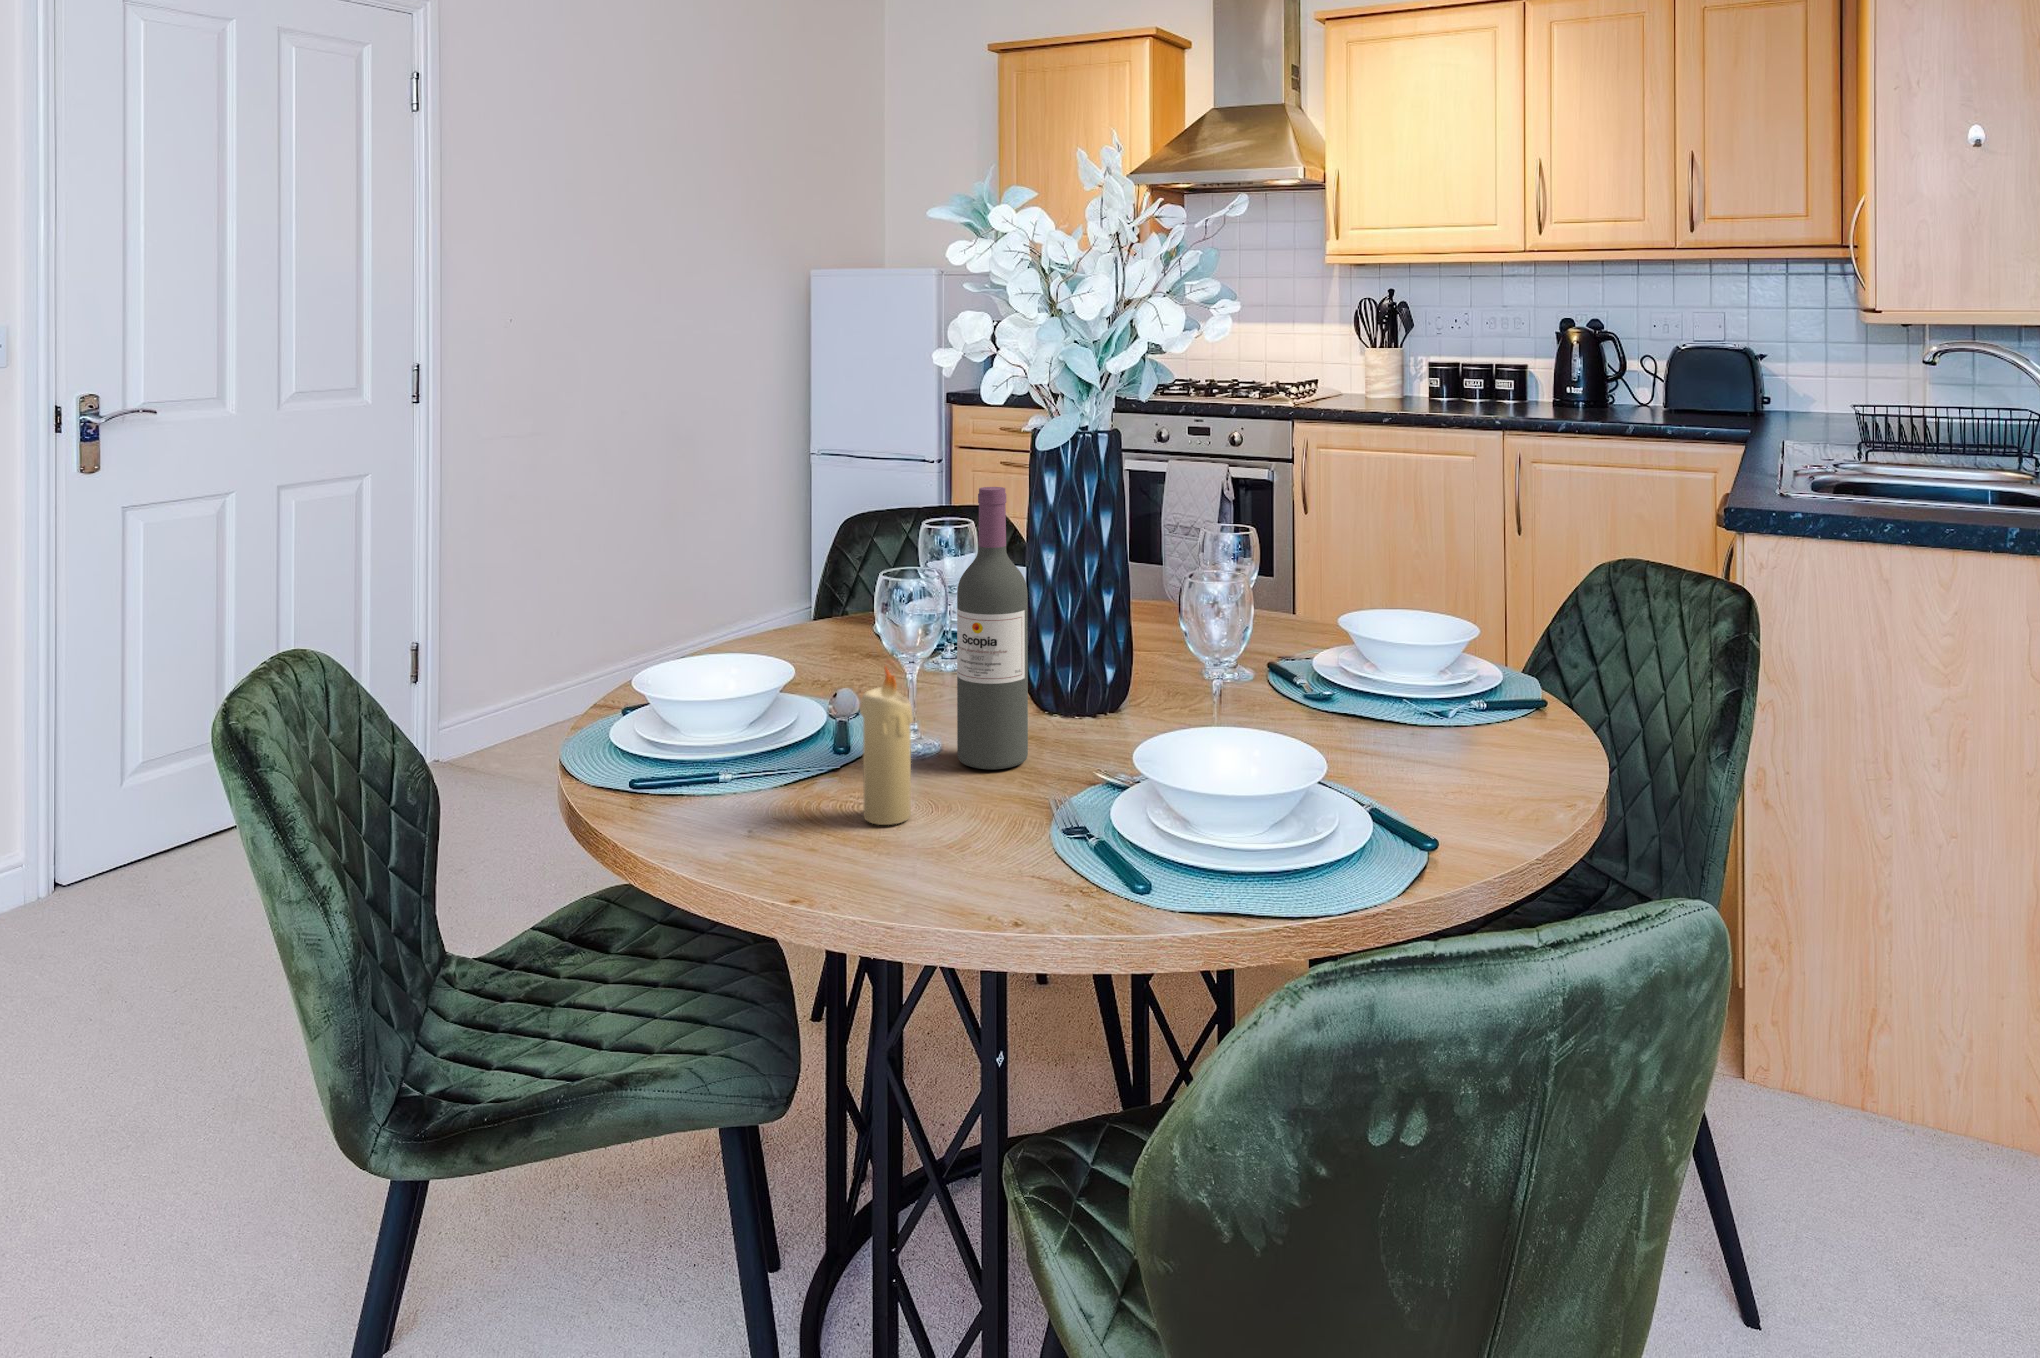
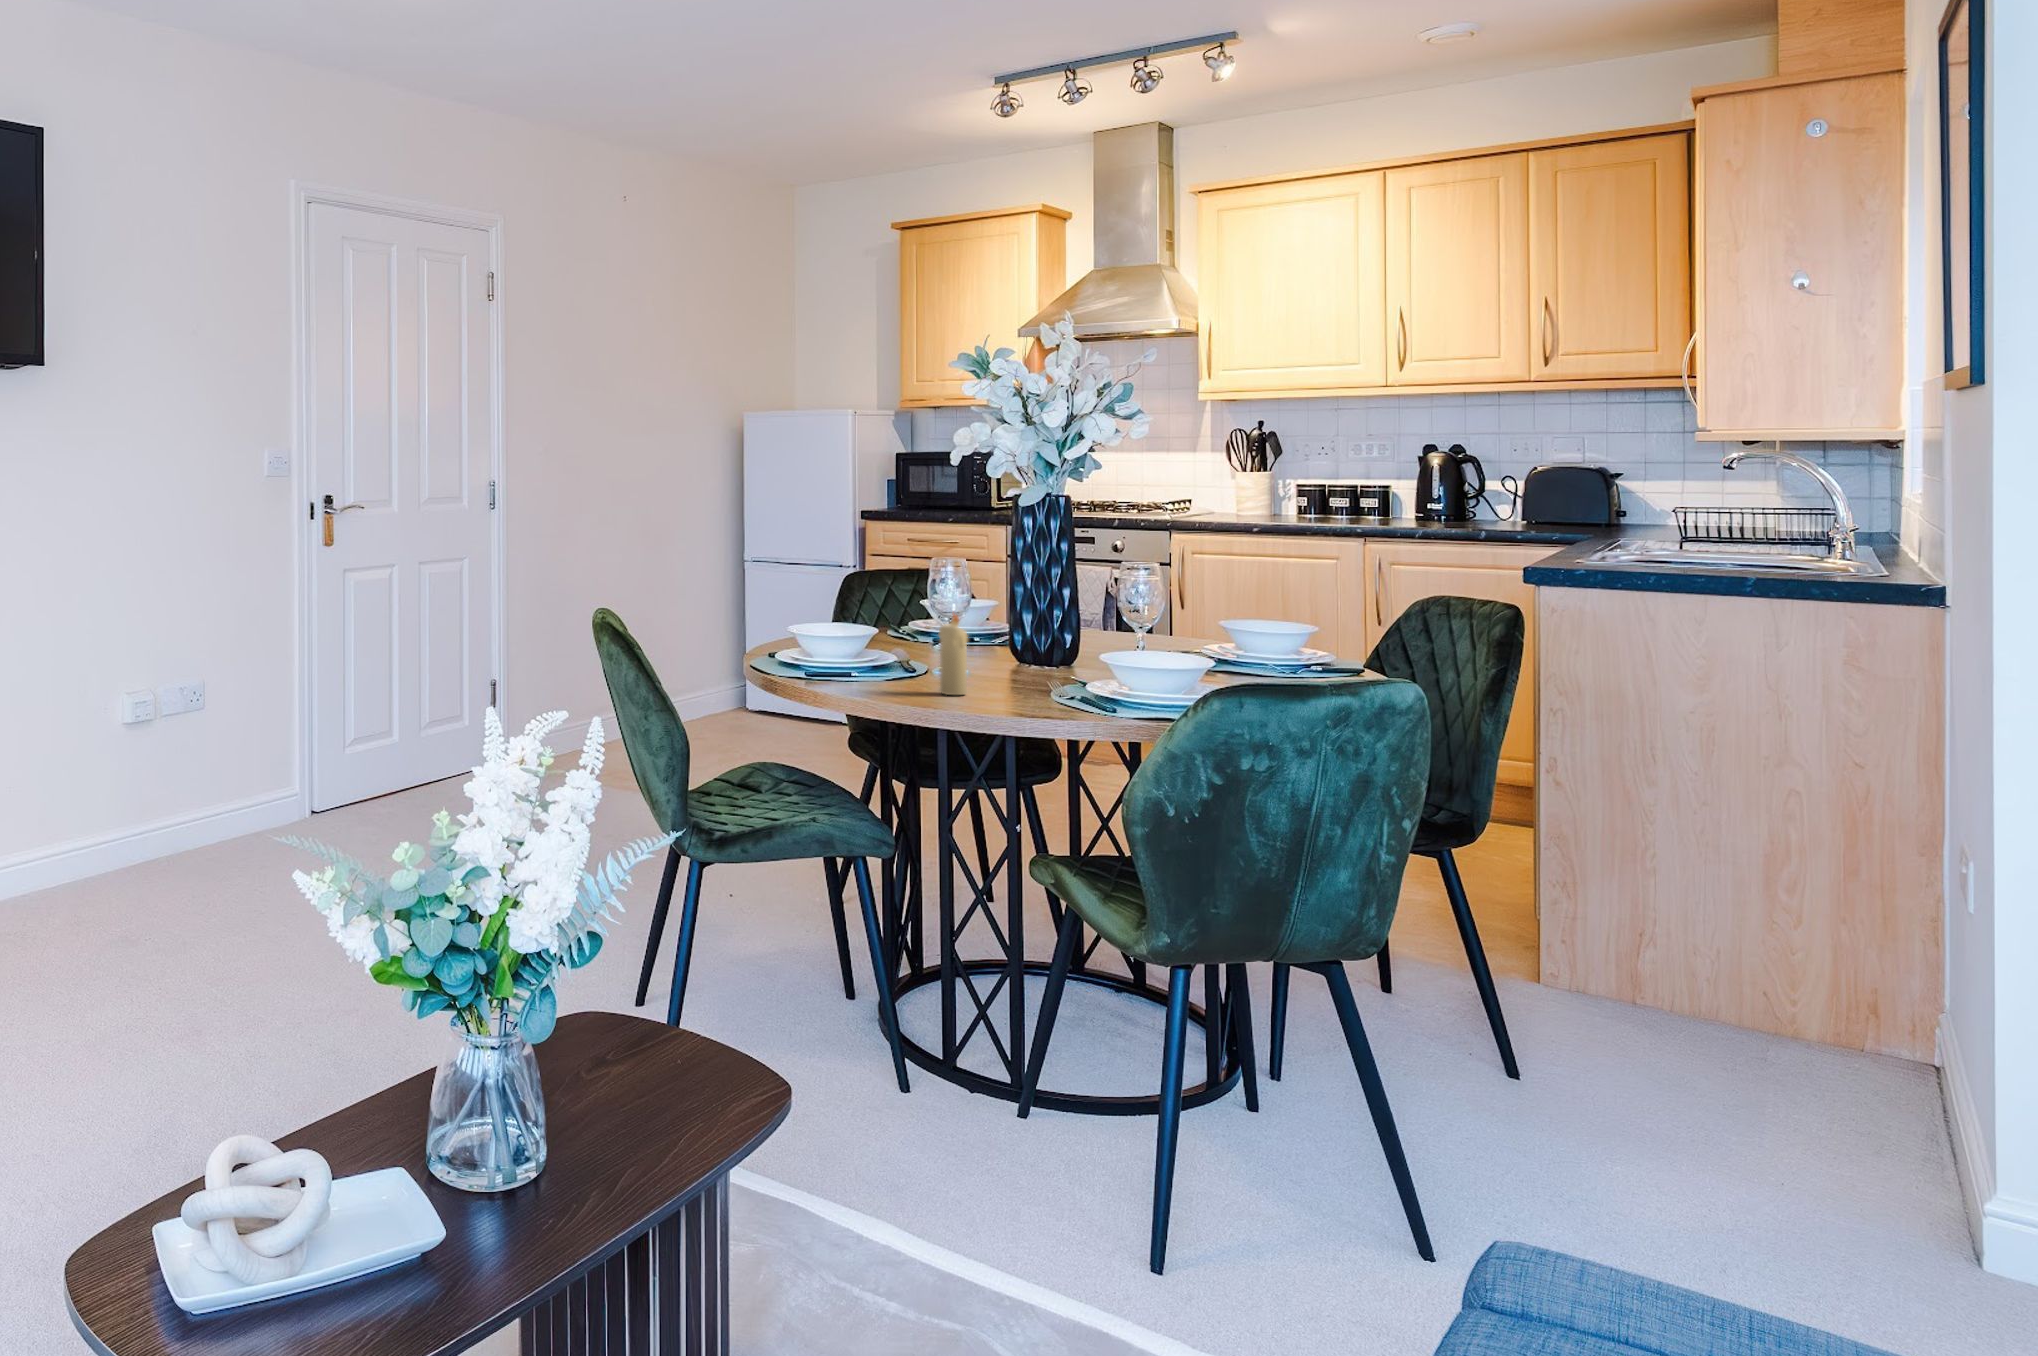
wine bottle: present [957,487,1028,769] -> none [980,522,1023,683]

